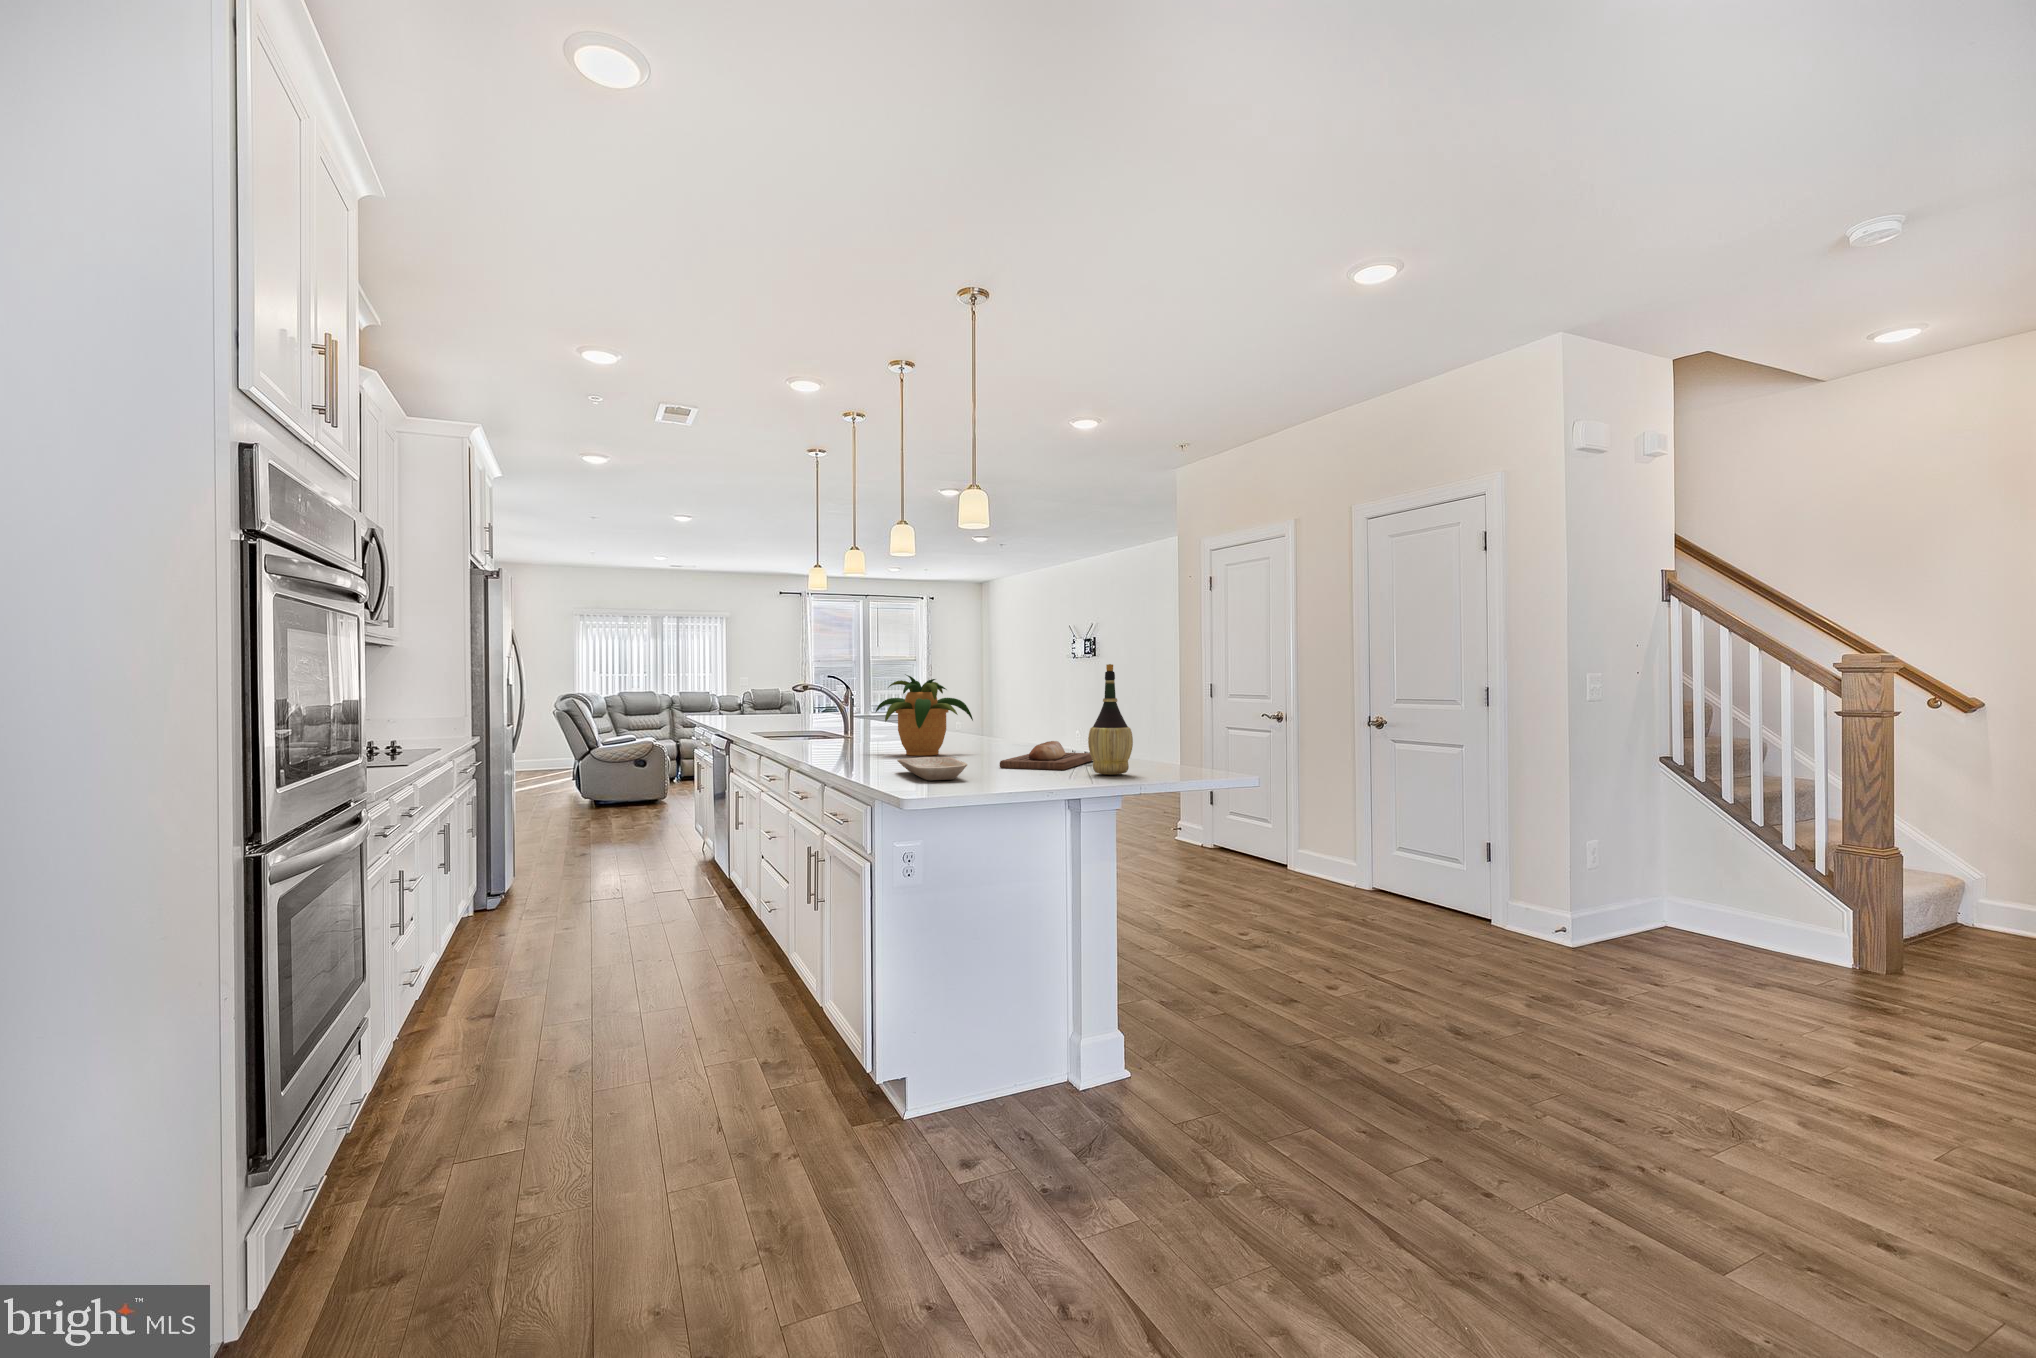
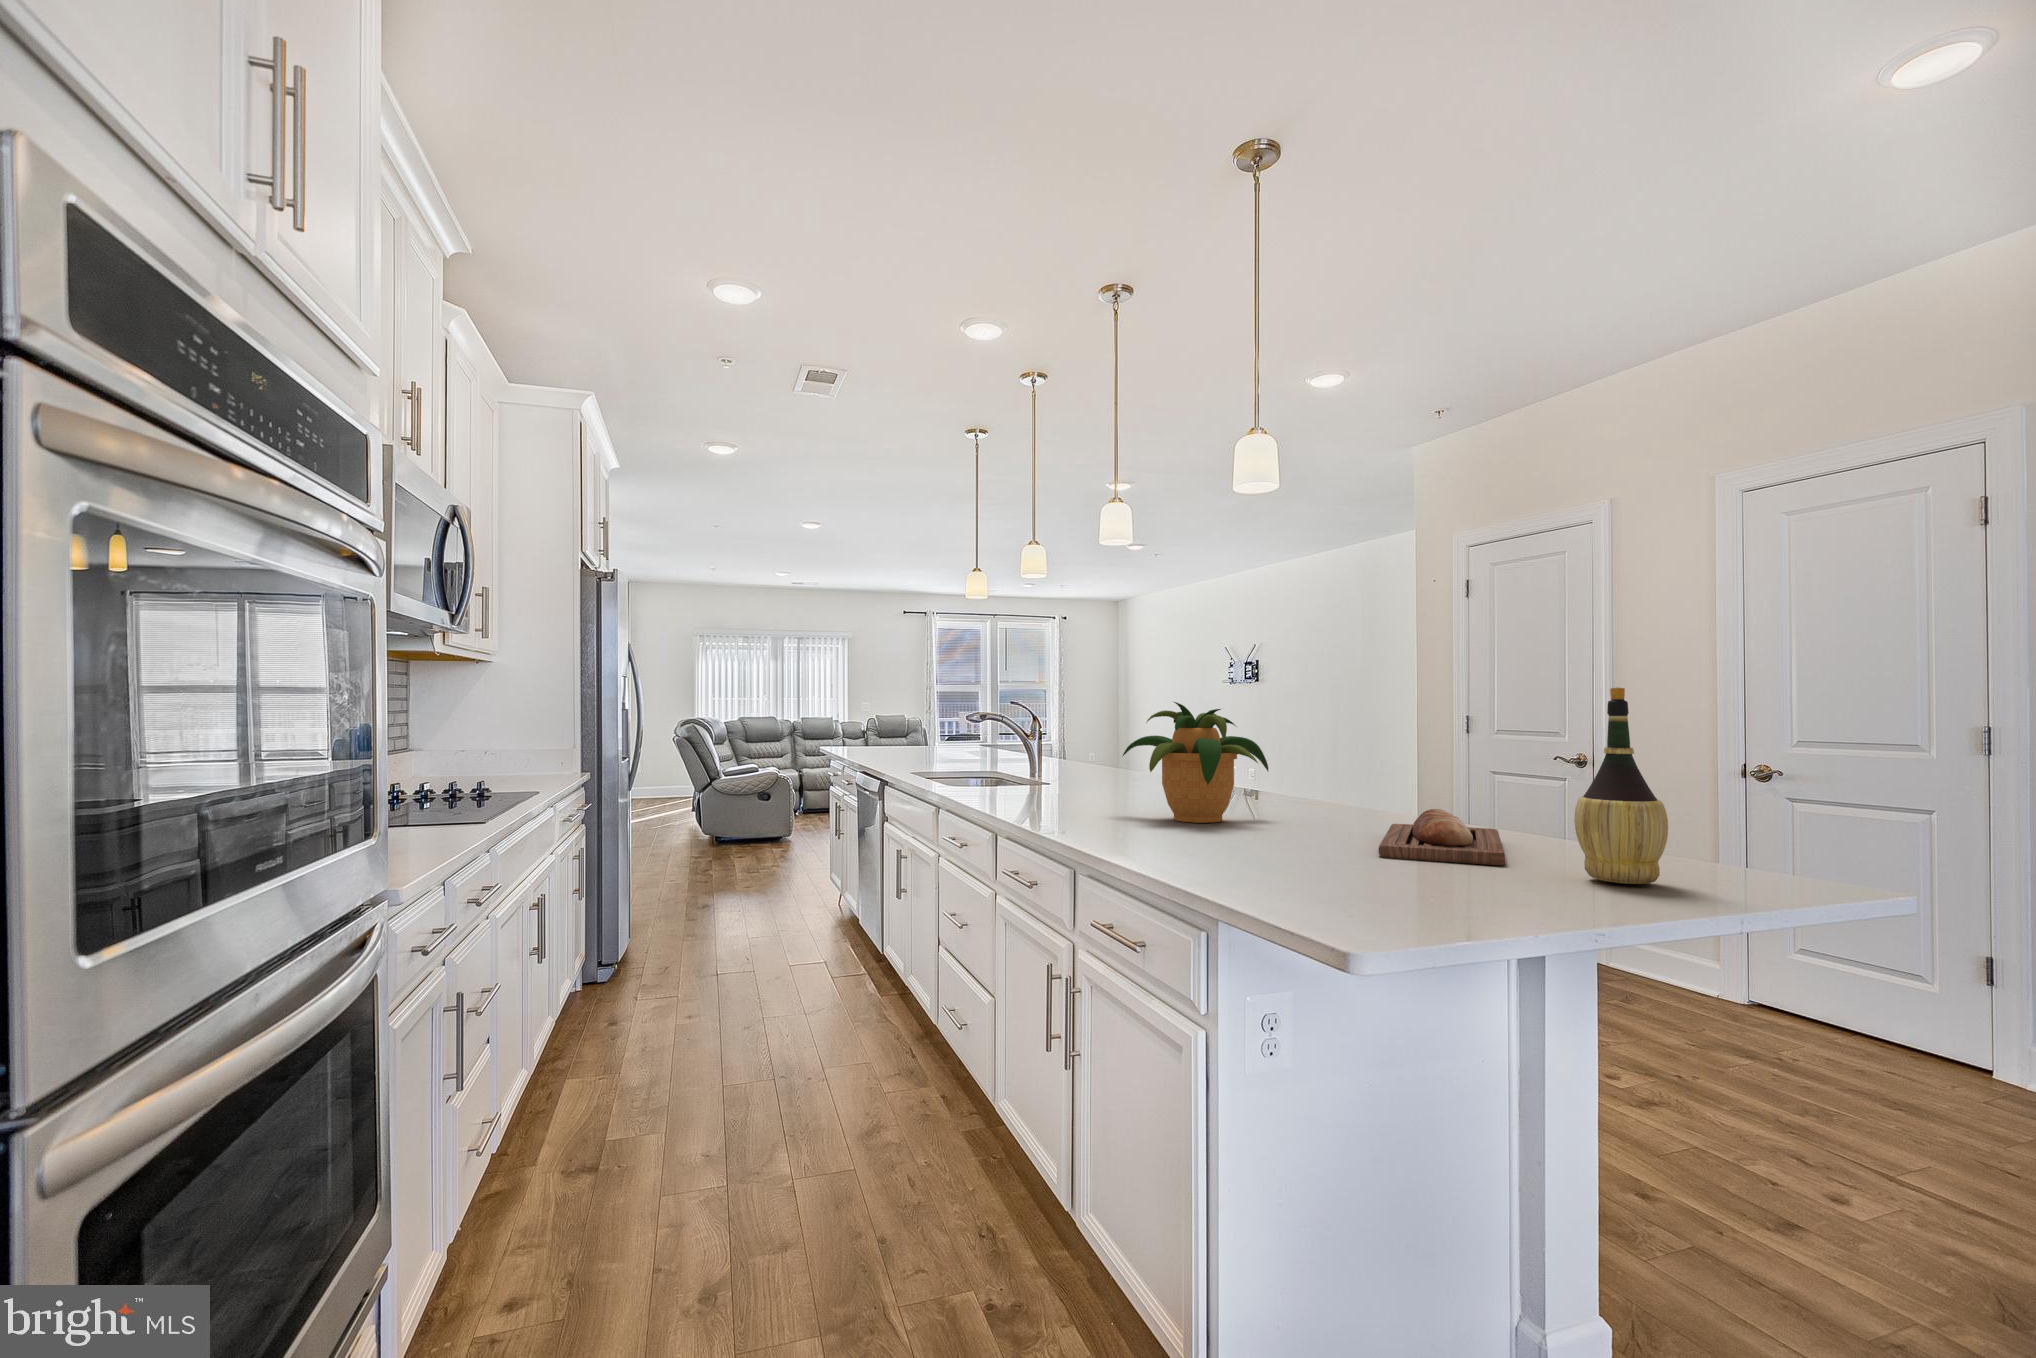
tray: present [897,757,967,780] -> none [1229,840,1395,894]

